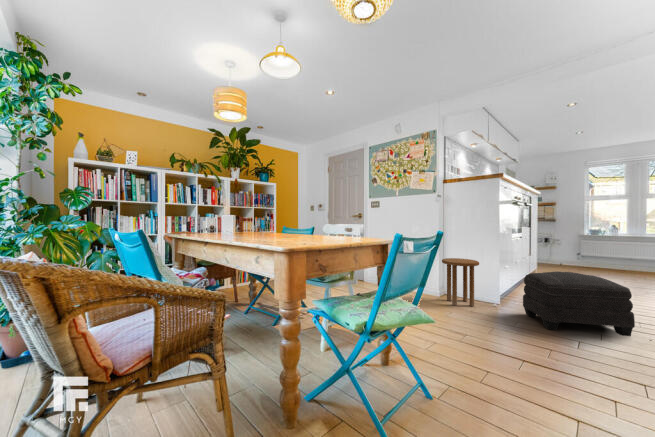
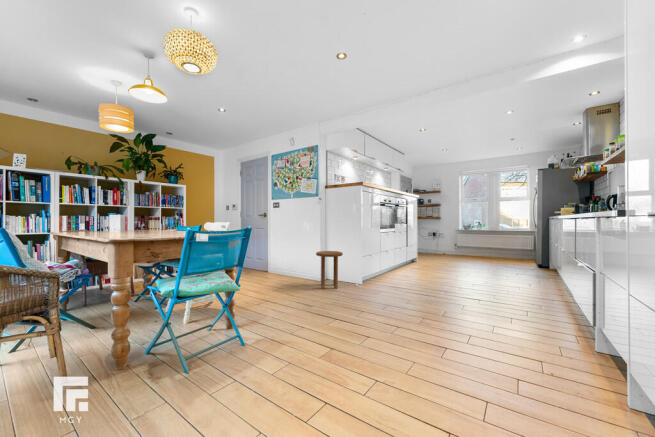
ottoman: present [523,271,635,336] -> none [367,259,423,302]

